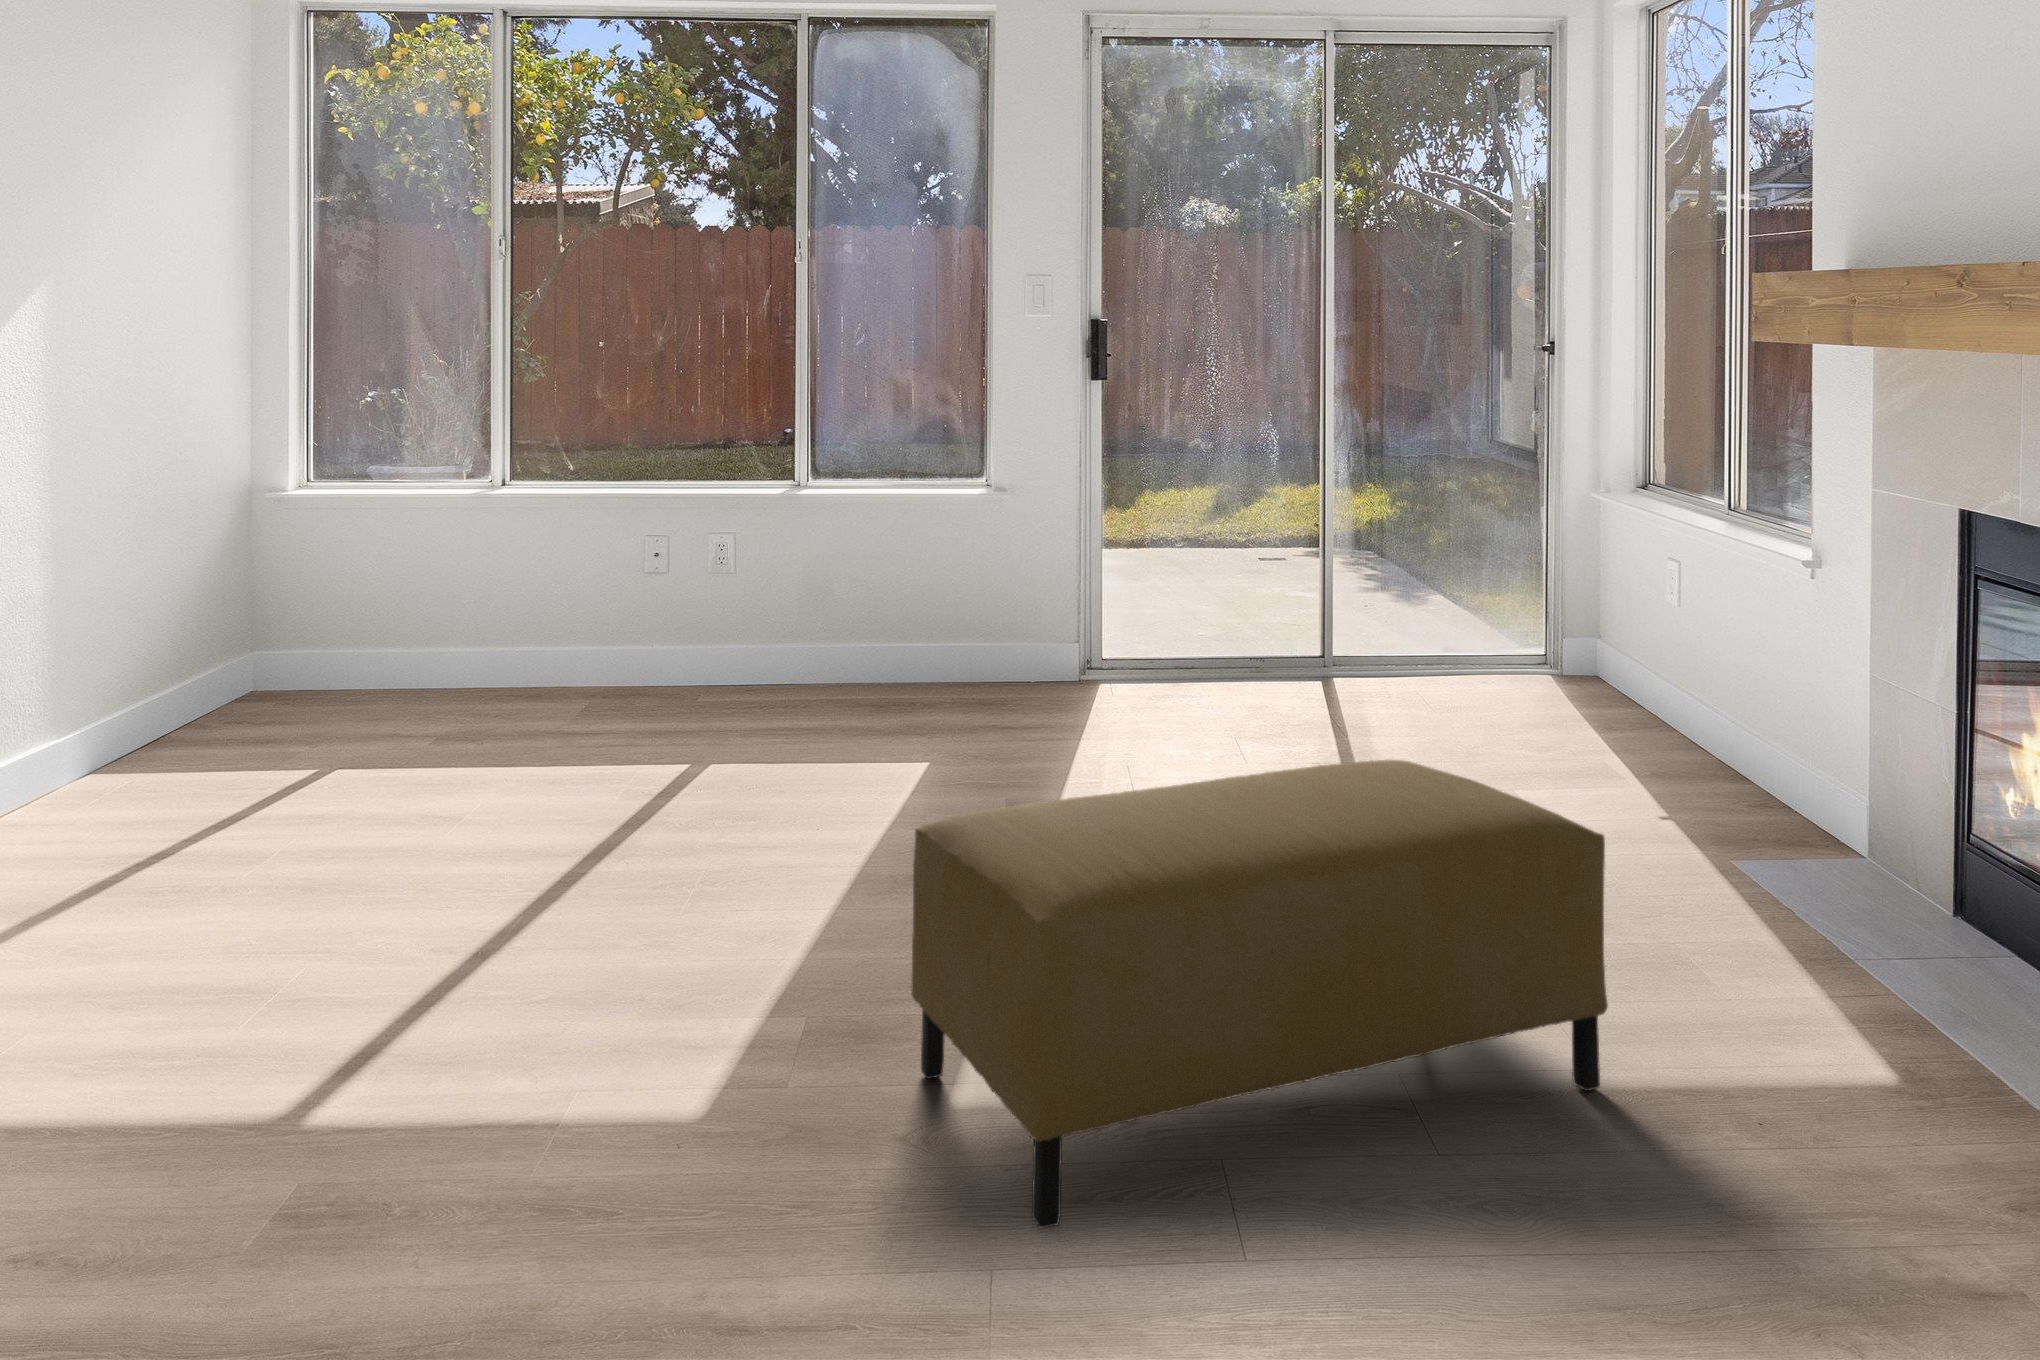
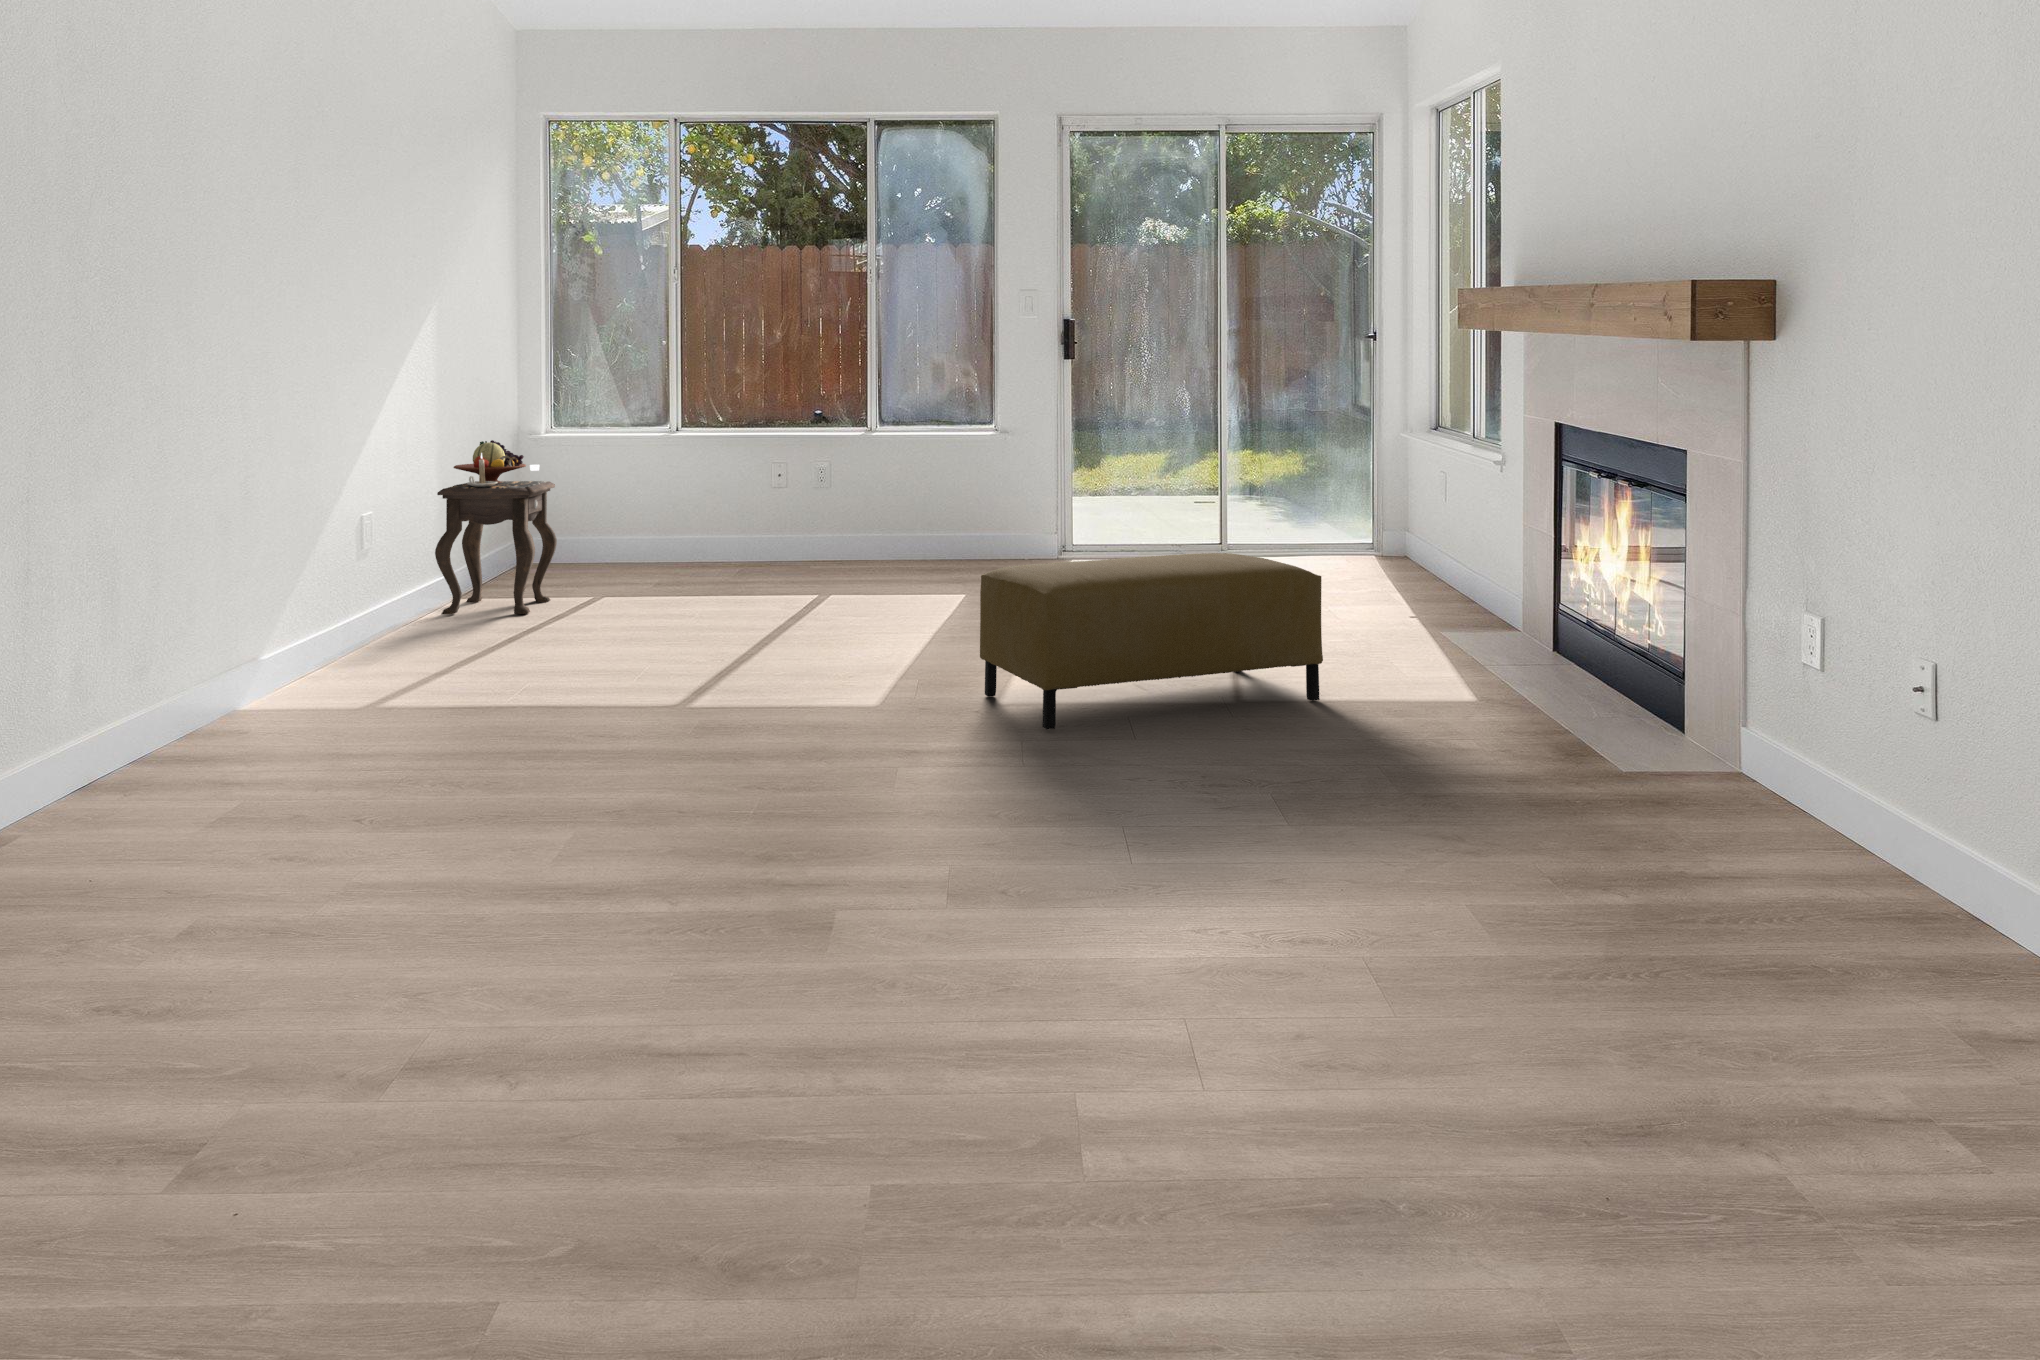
side table: none [13,501,255,812] -> present [435,440,557,614]

